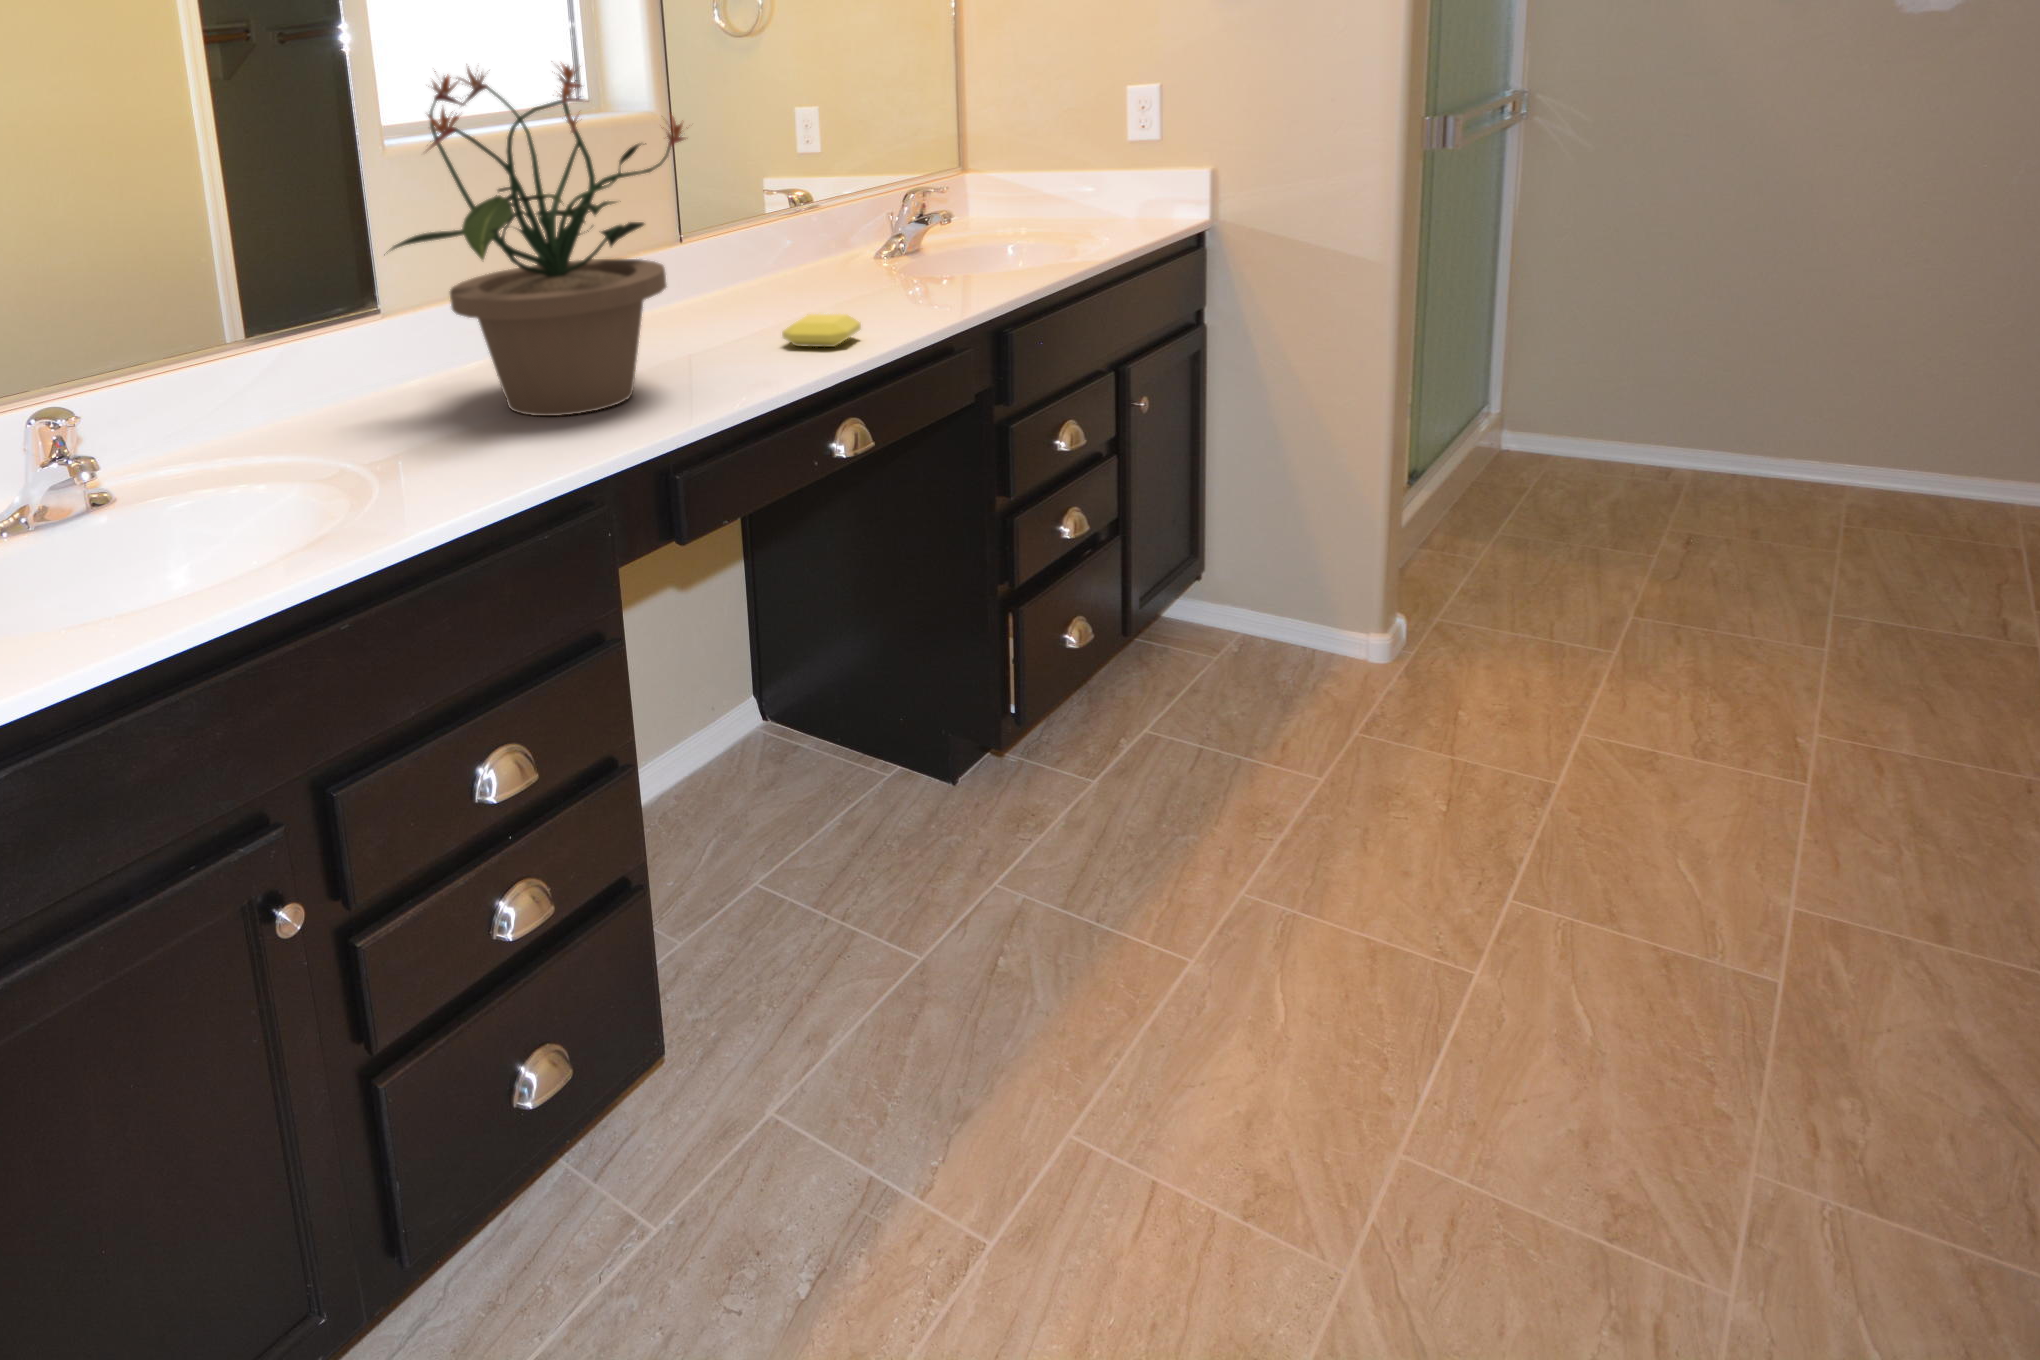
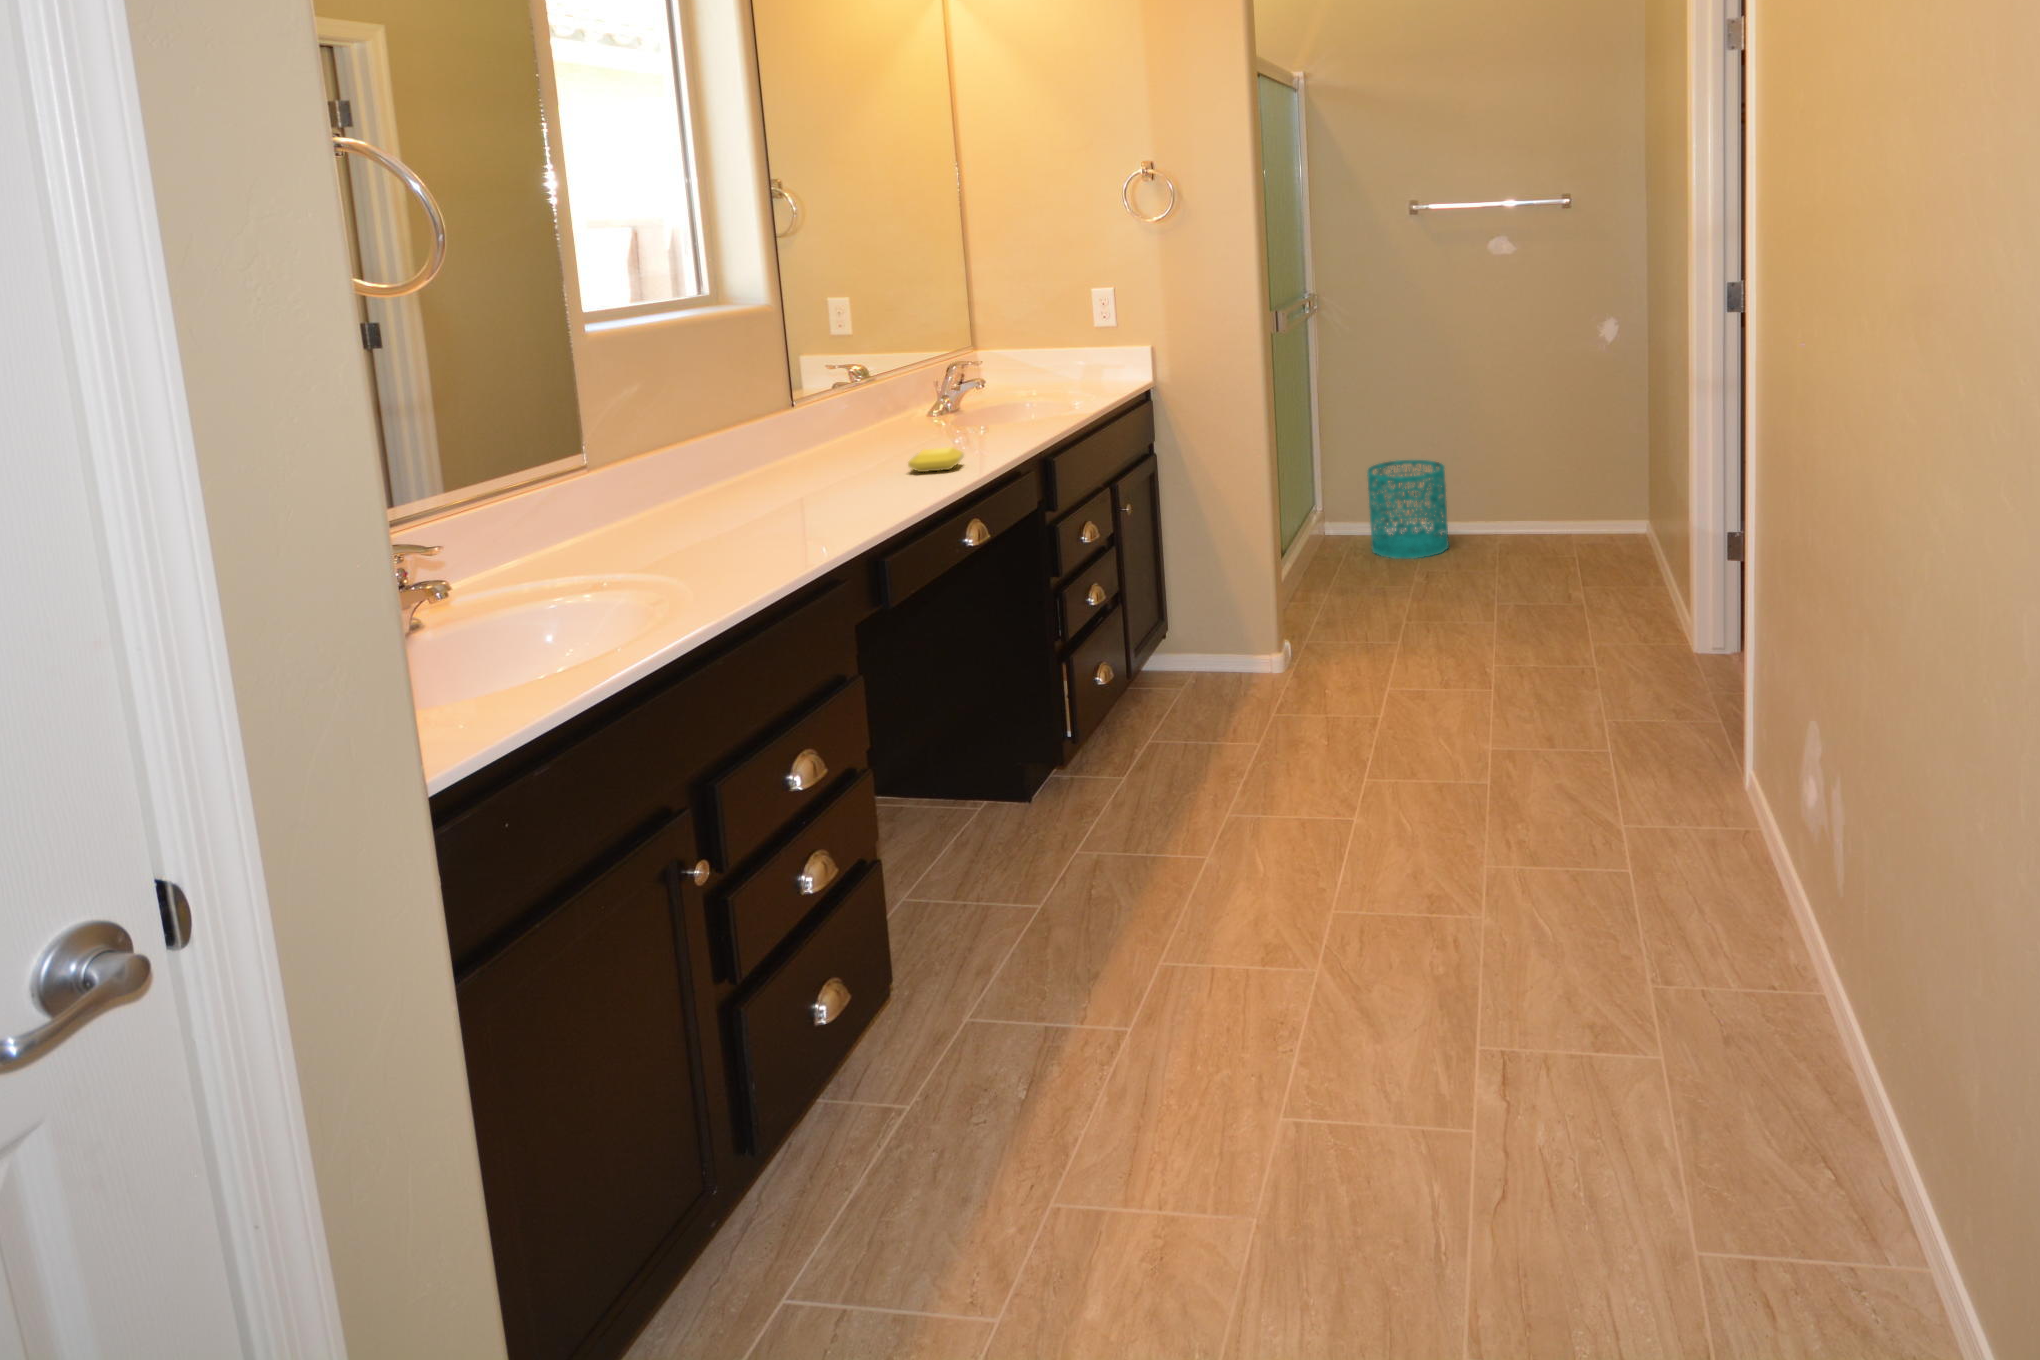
potted plant: present [384,64,685,416] -> none [620,265,863,530]
wastebasket: none [1581,353,1747,510] -> present [1367,460,1449,559]

